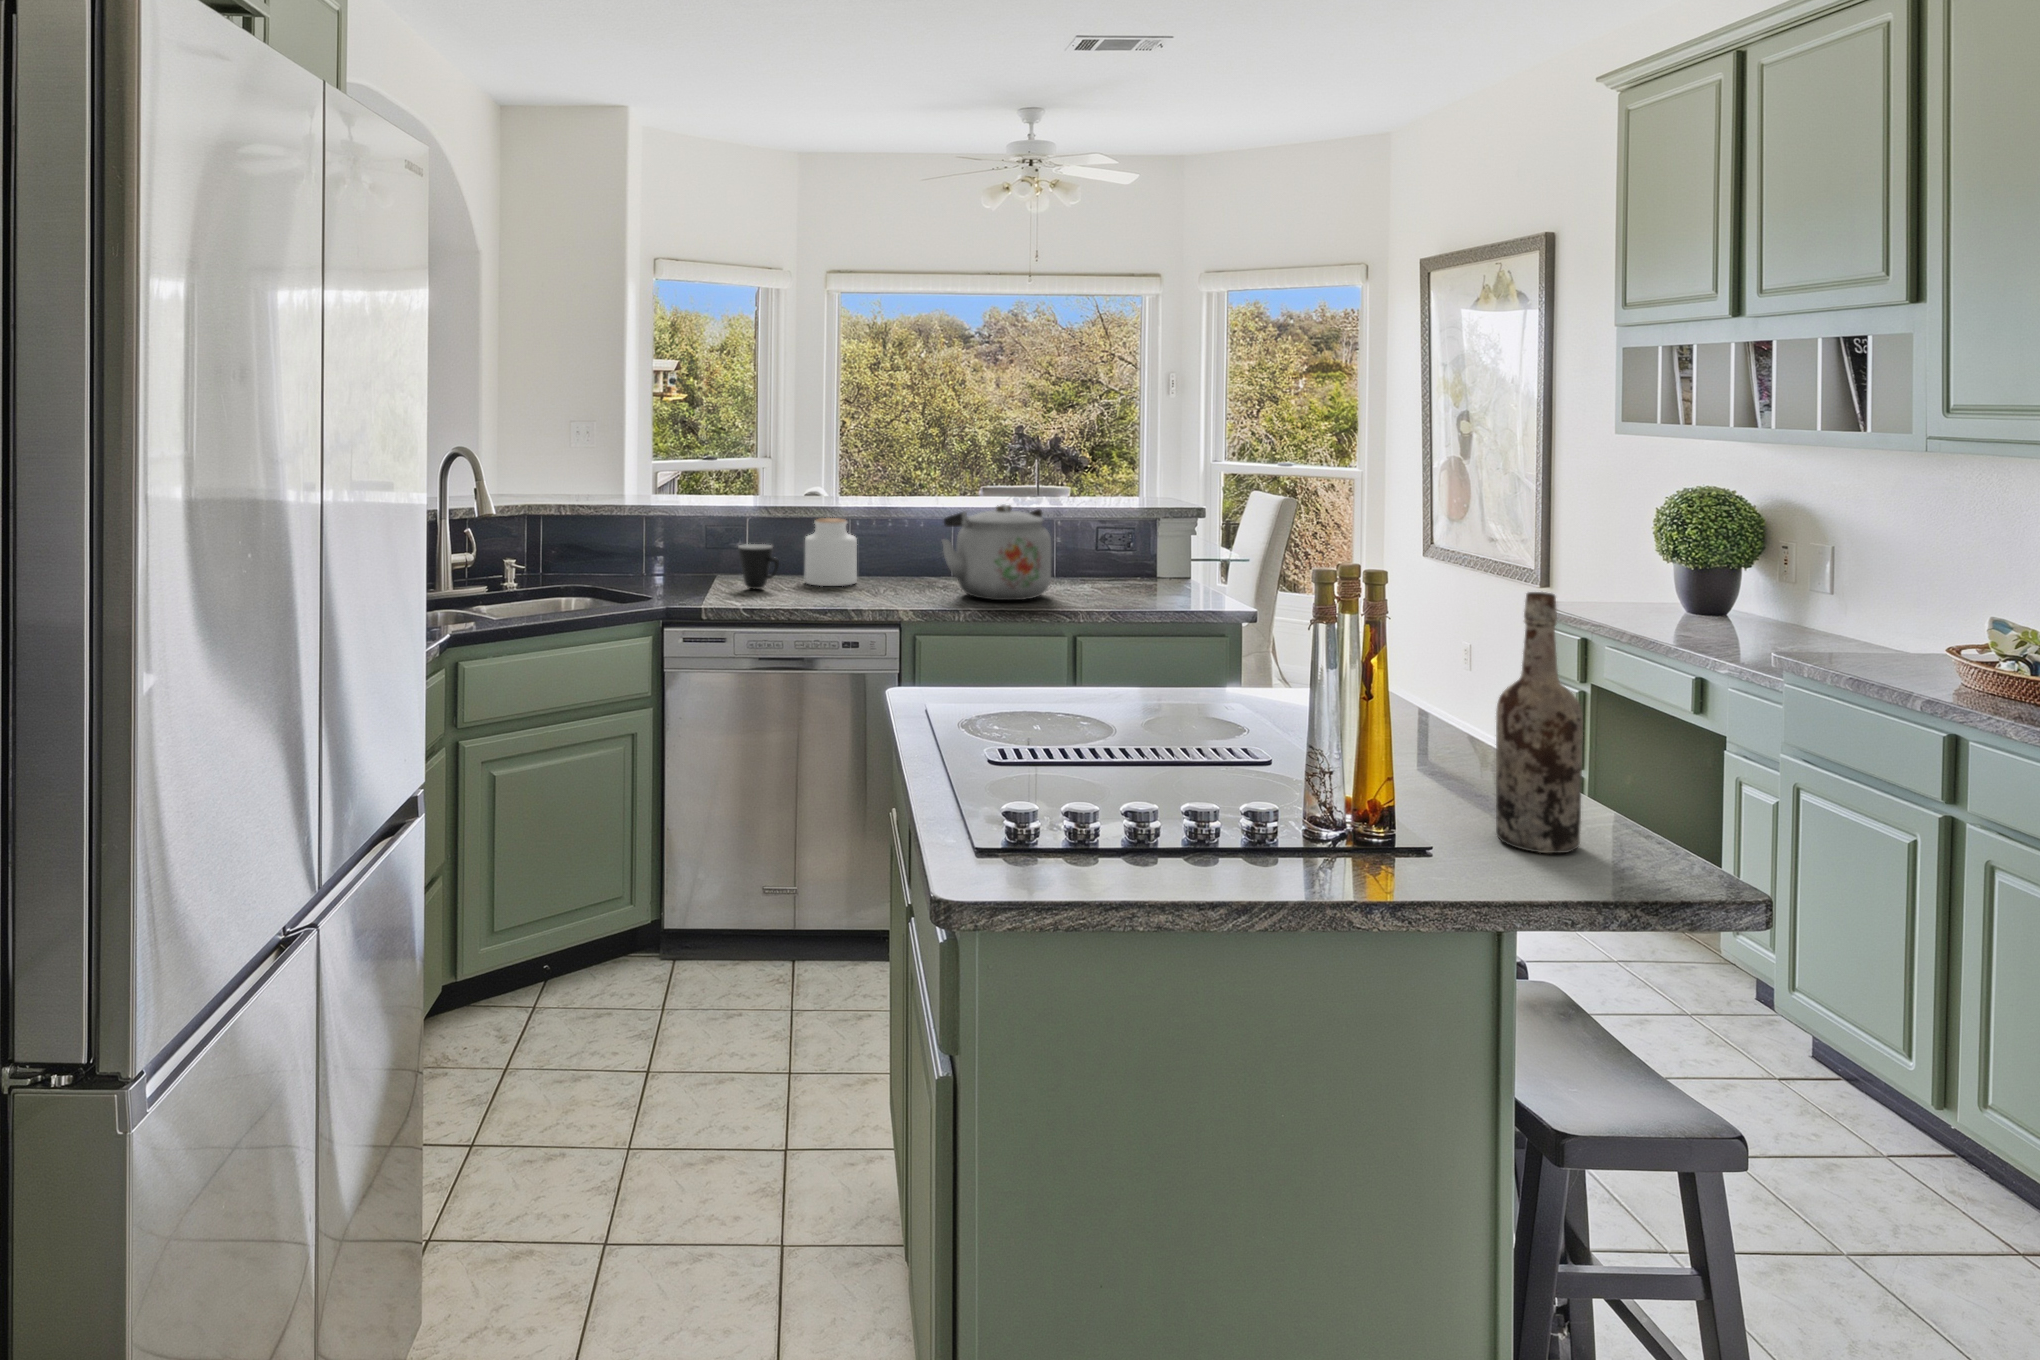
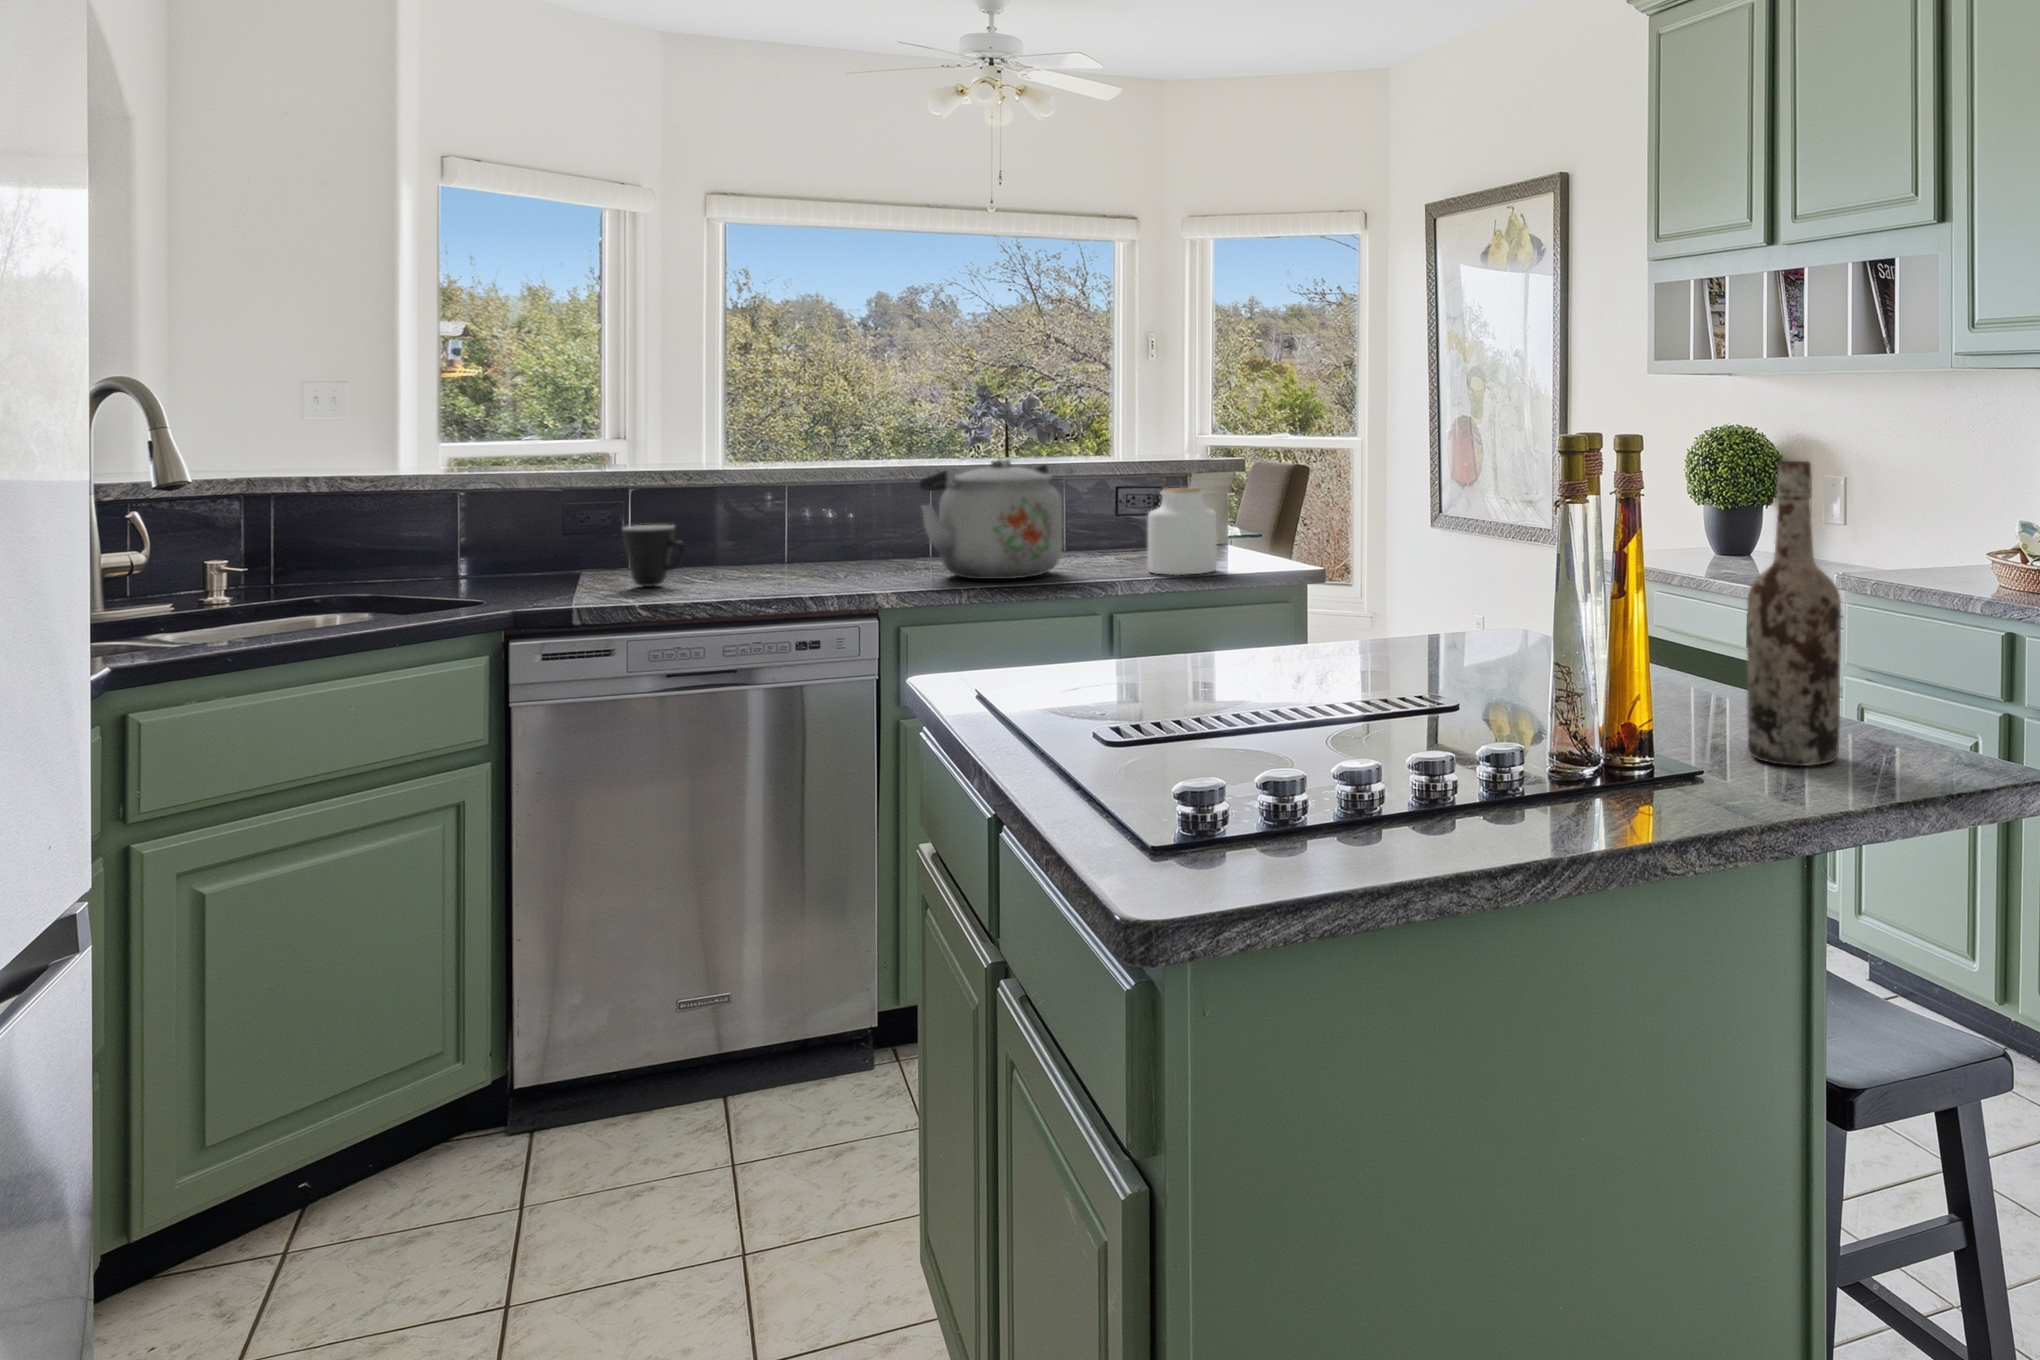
jar: present [805,518,857,586] -> present [1148,488,1217,575]

